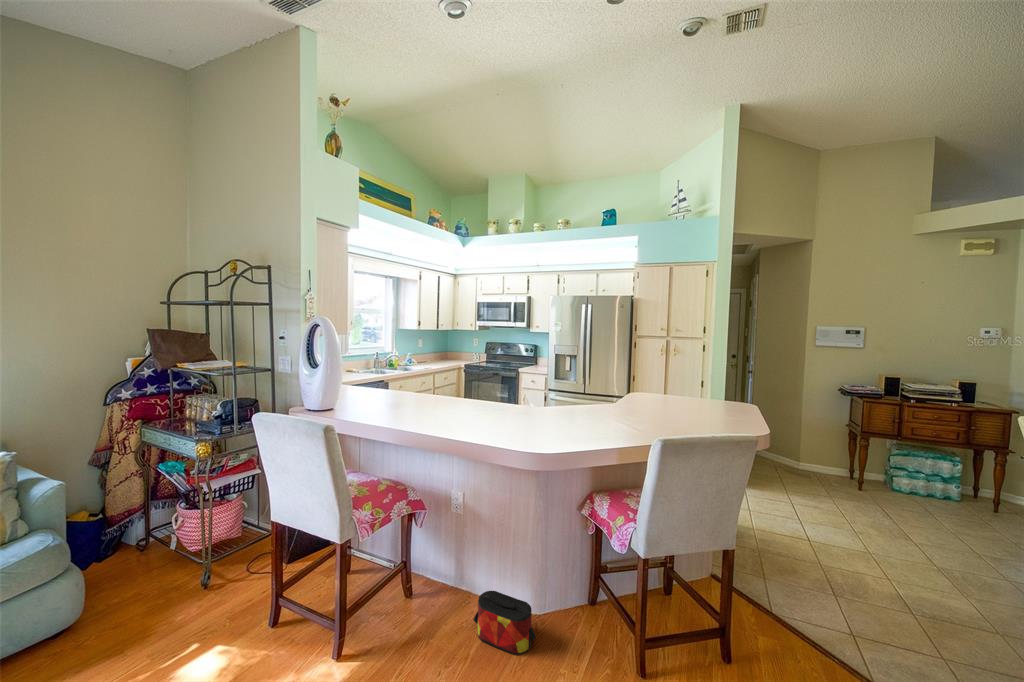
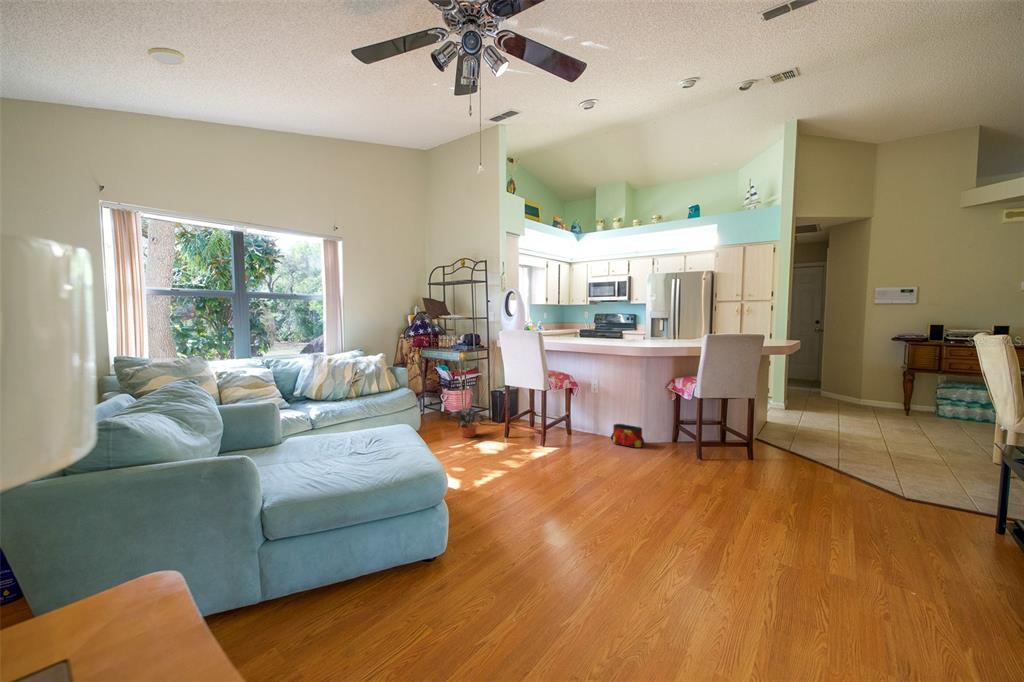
potted plant: none [139,556,228,633] -> present [451,408,484,438]

